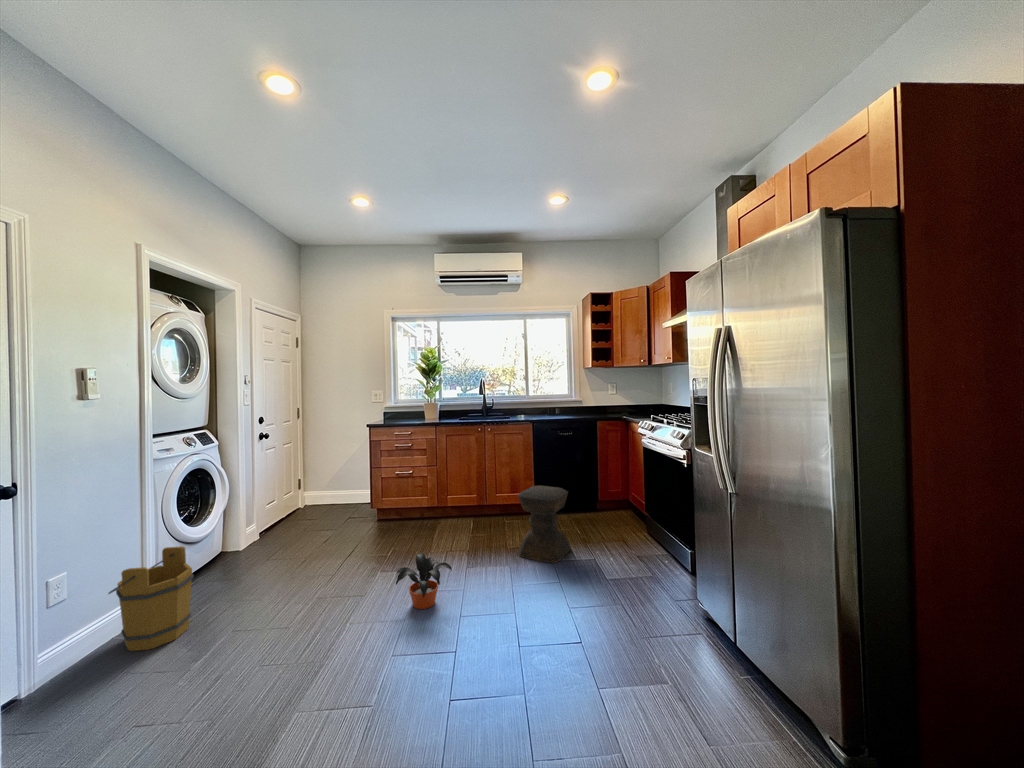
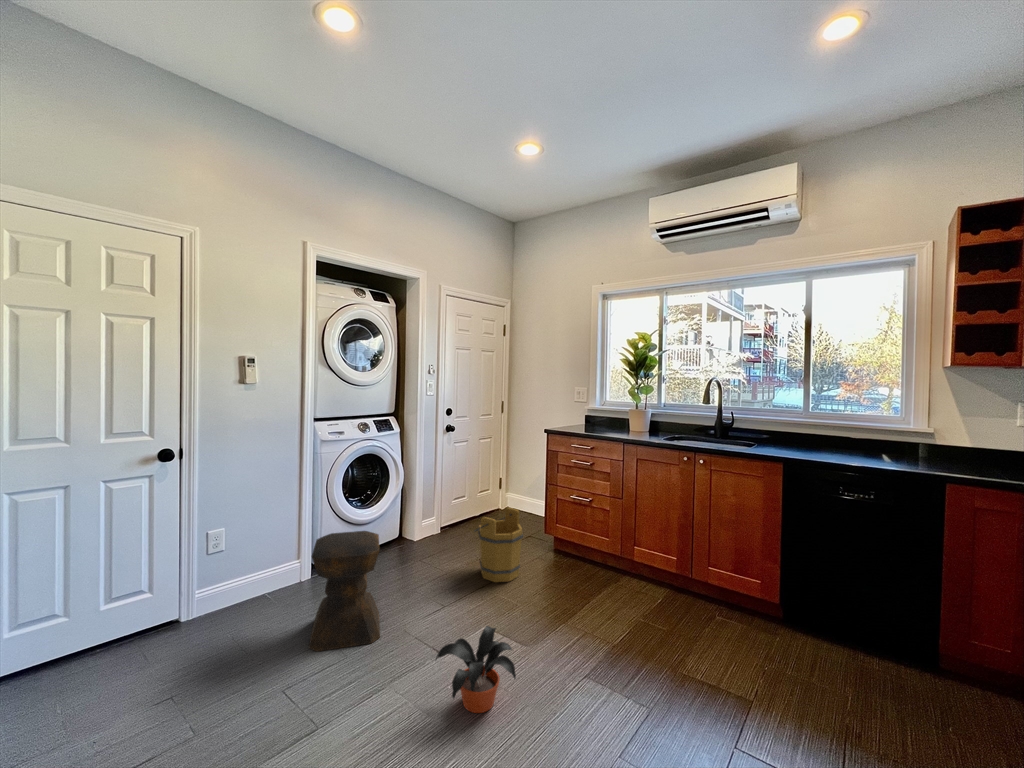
stool: present [518,486,571,563] -> present [309,531,380,651]
bucket: present [108,546,194,651] -> present [475,508,523,582]

